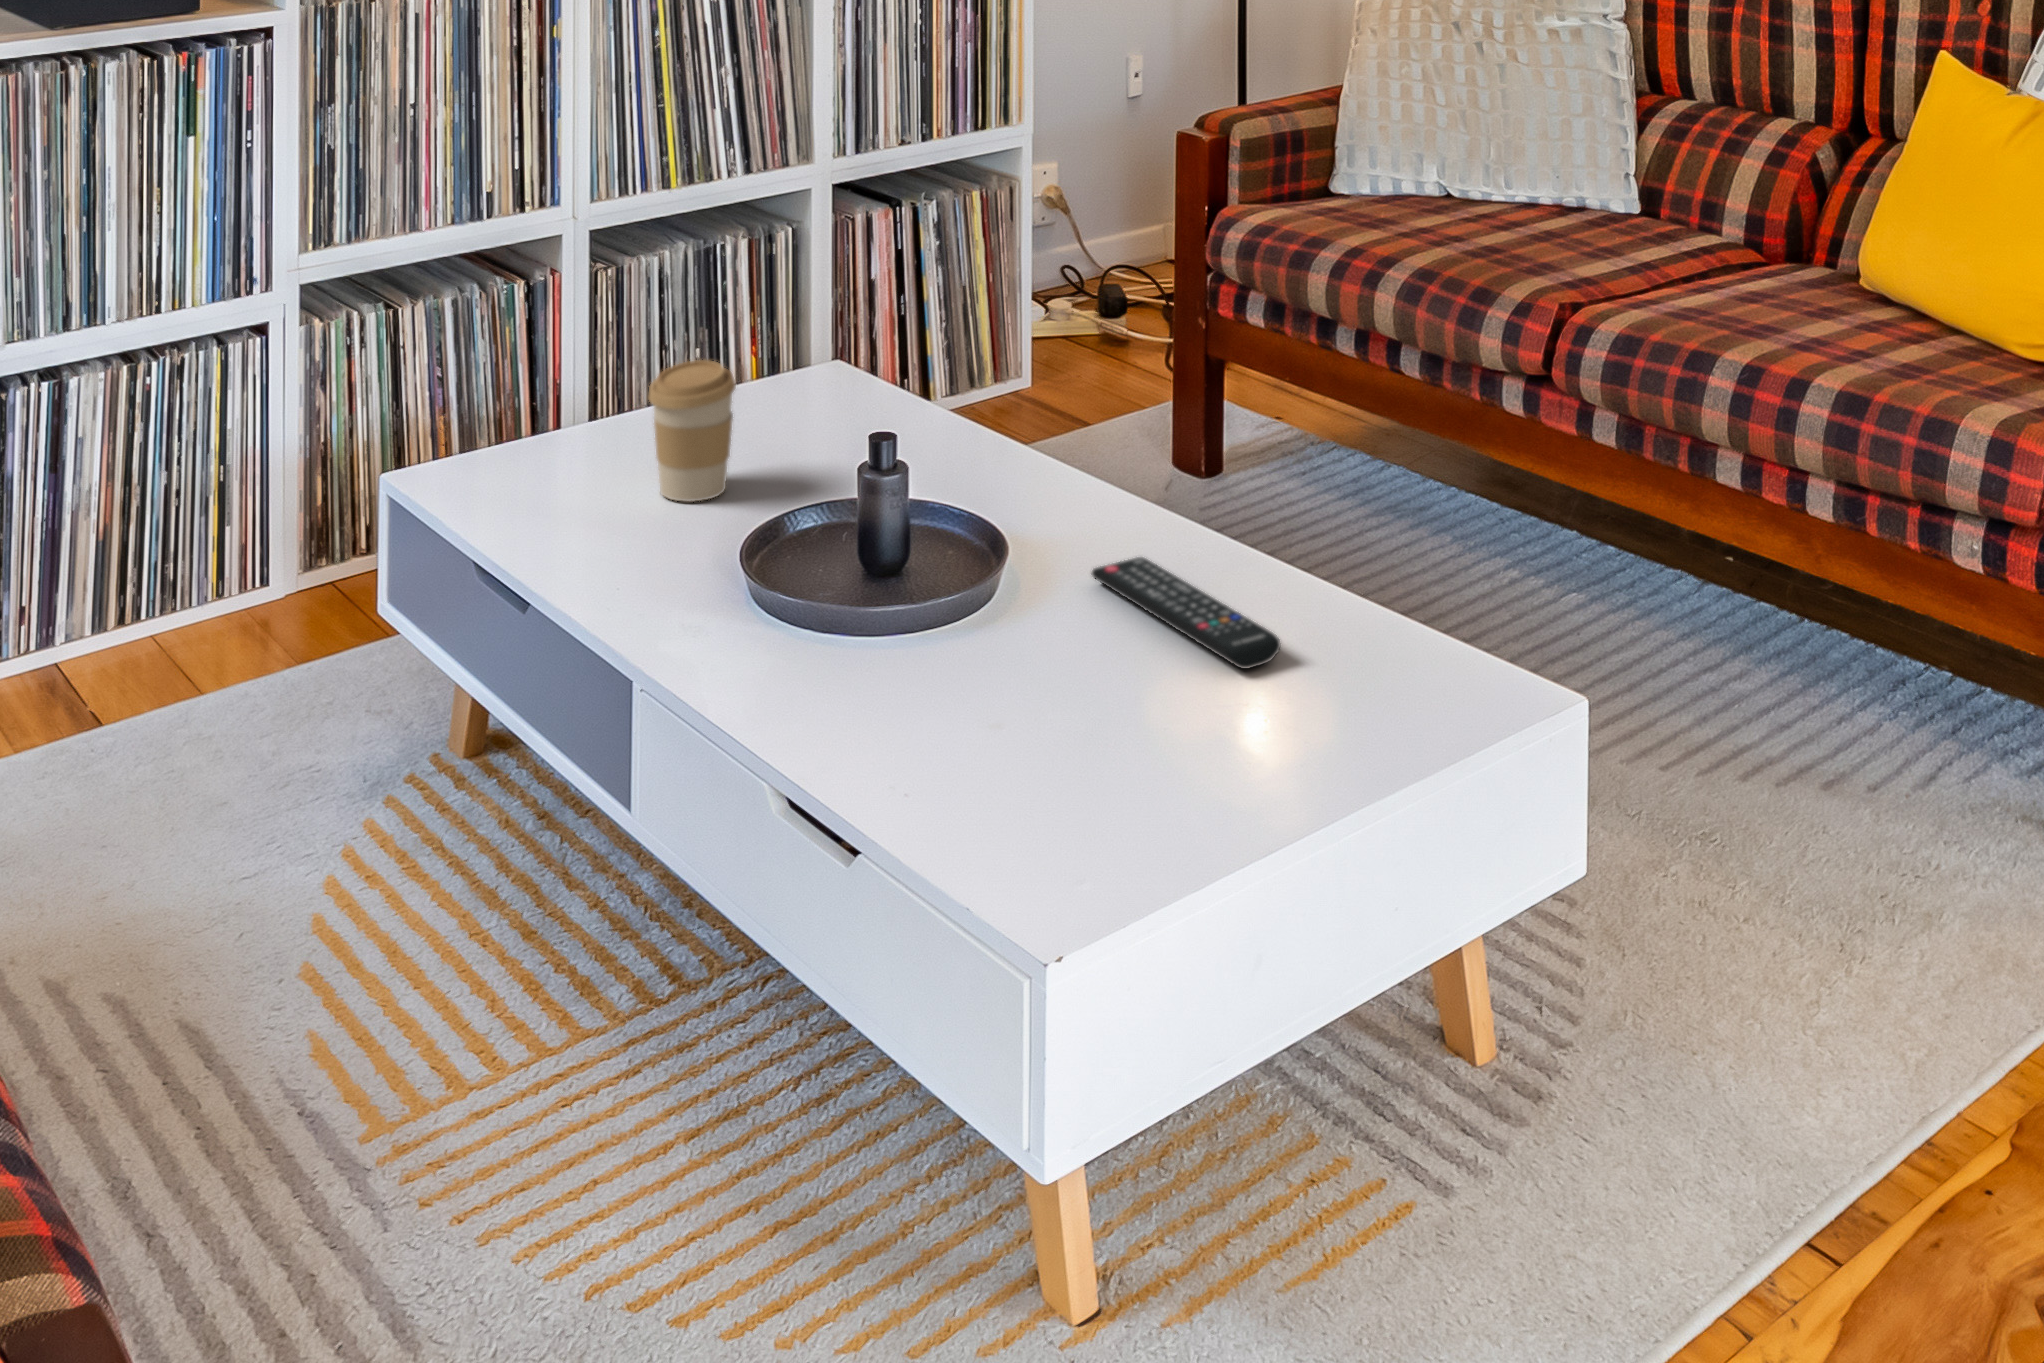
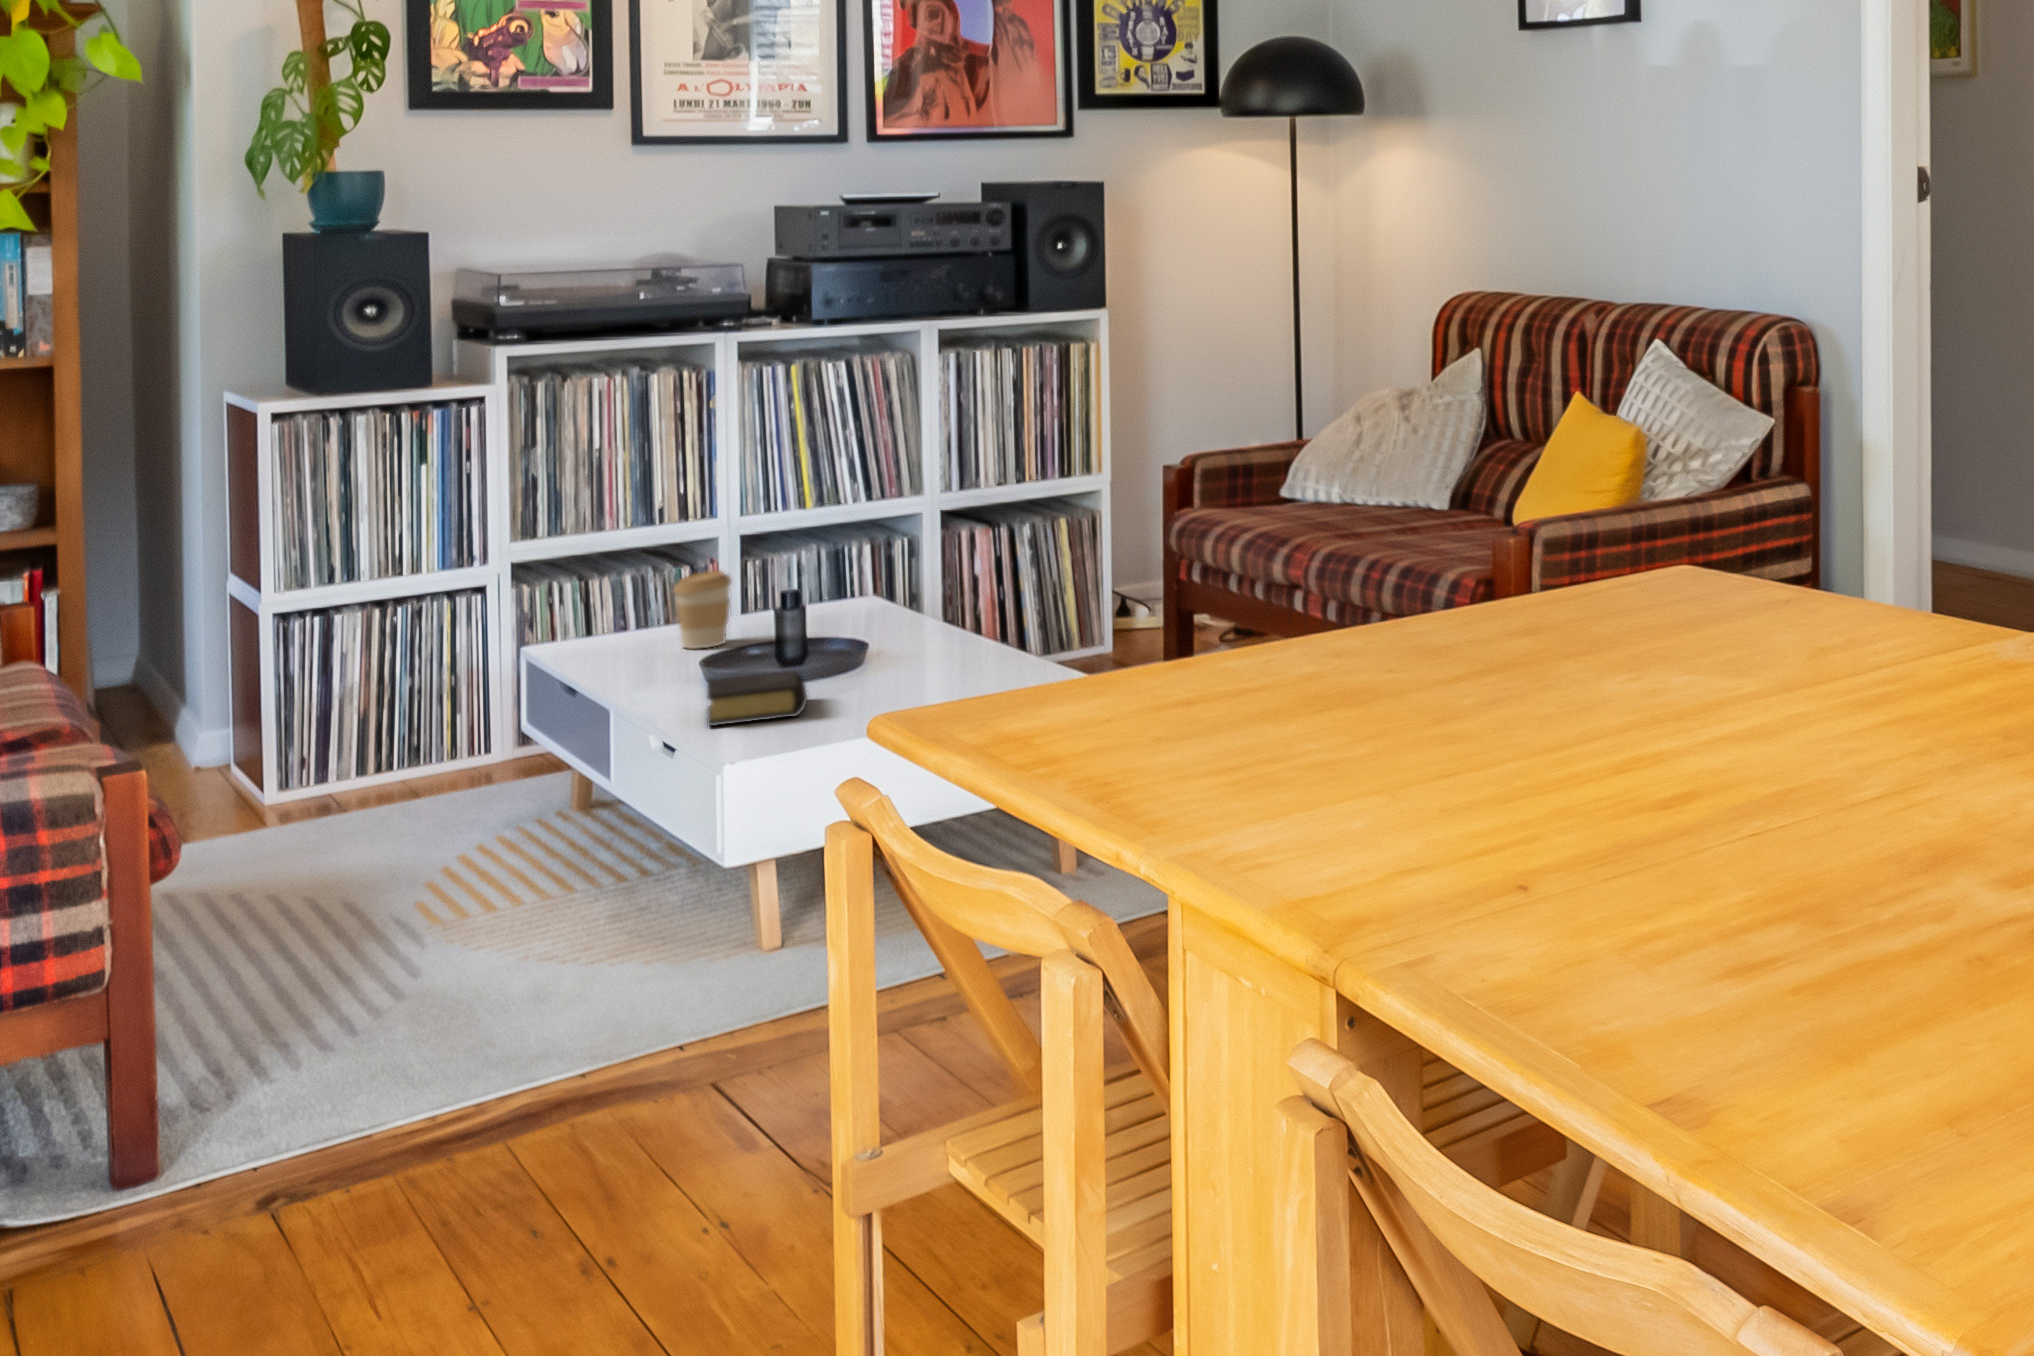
remote control: present [1092,557,1280,669] -> none [905,654,977,691]
book: none [831,619,1033,760] -> present [707,670,807,726]

